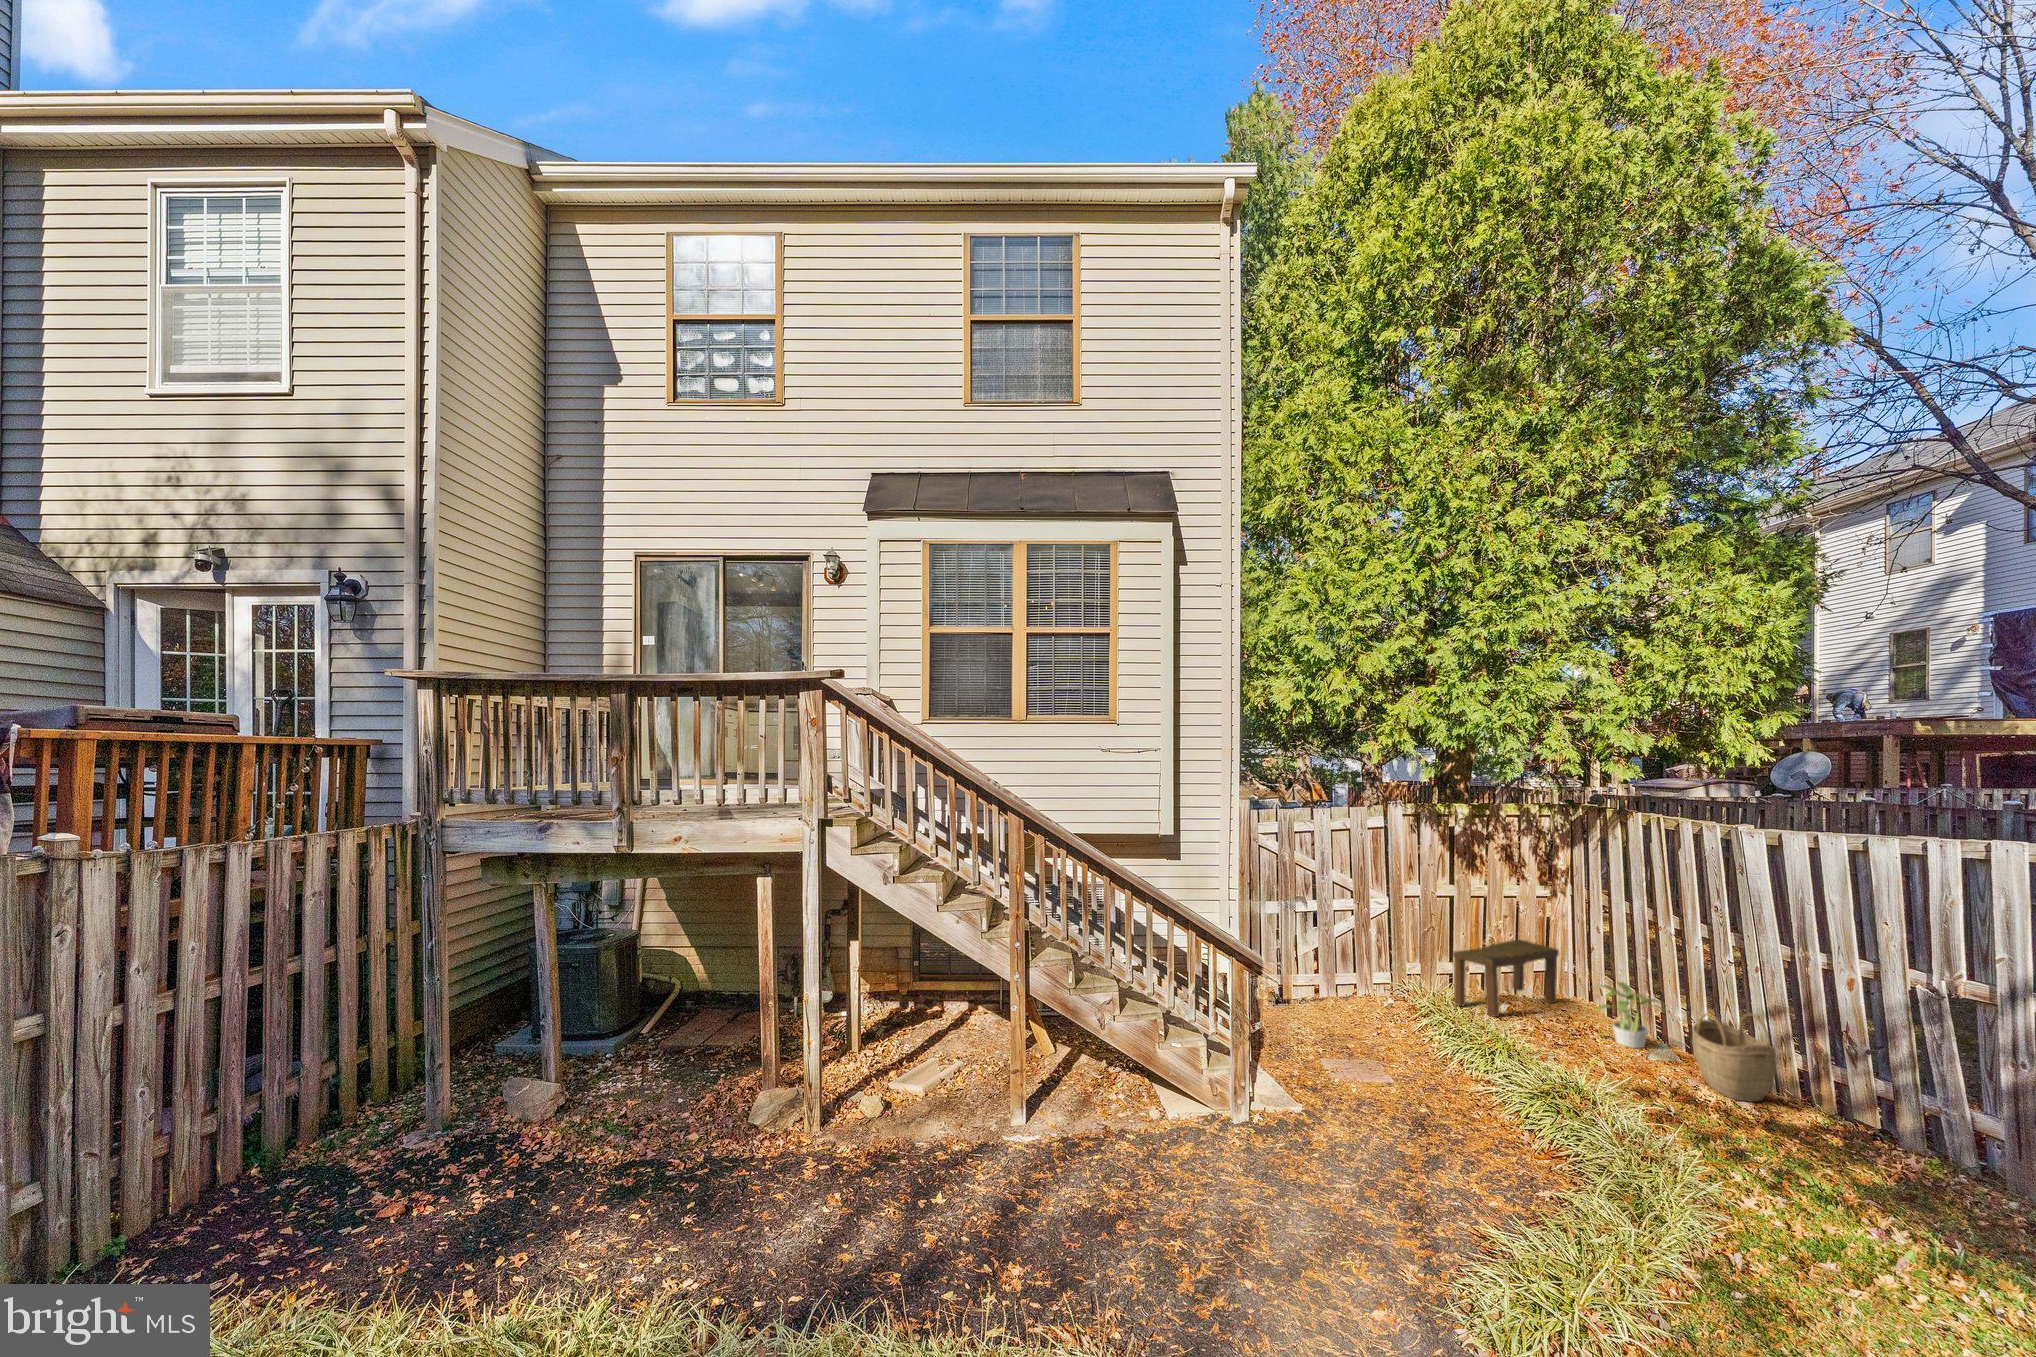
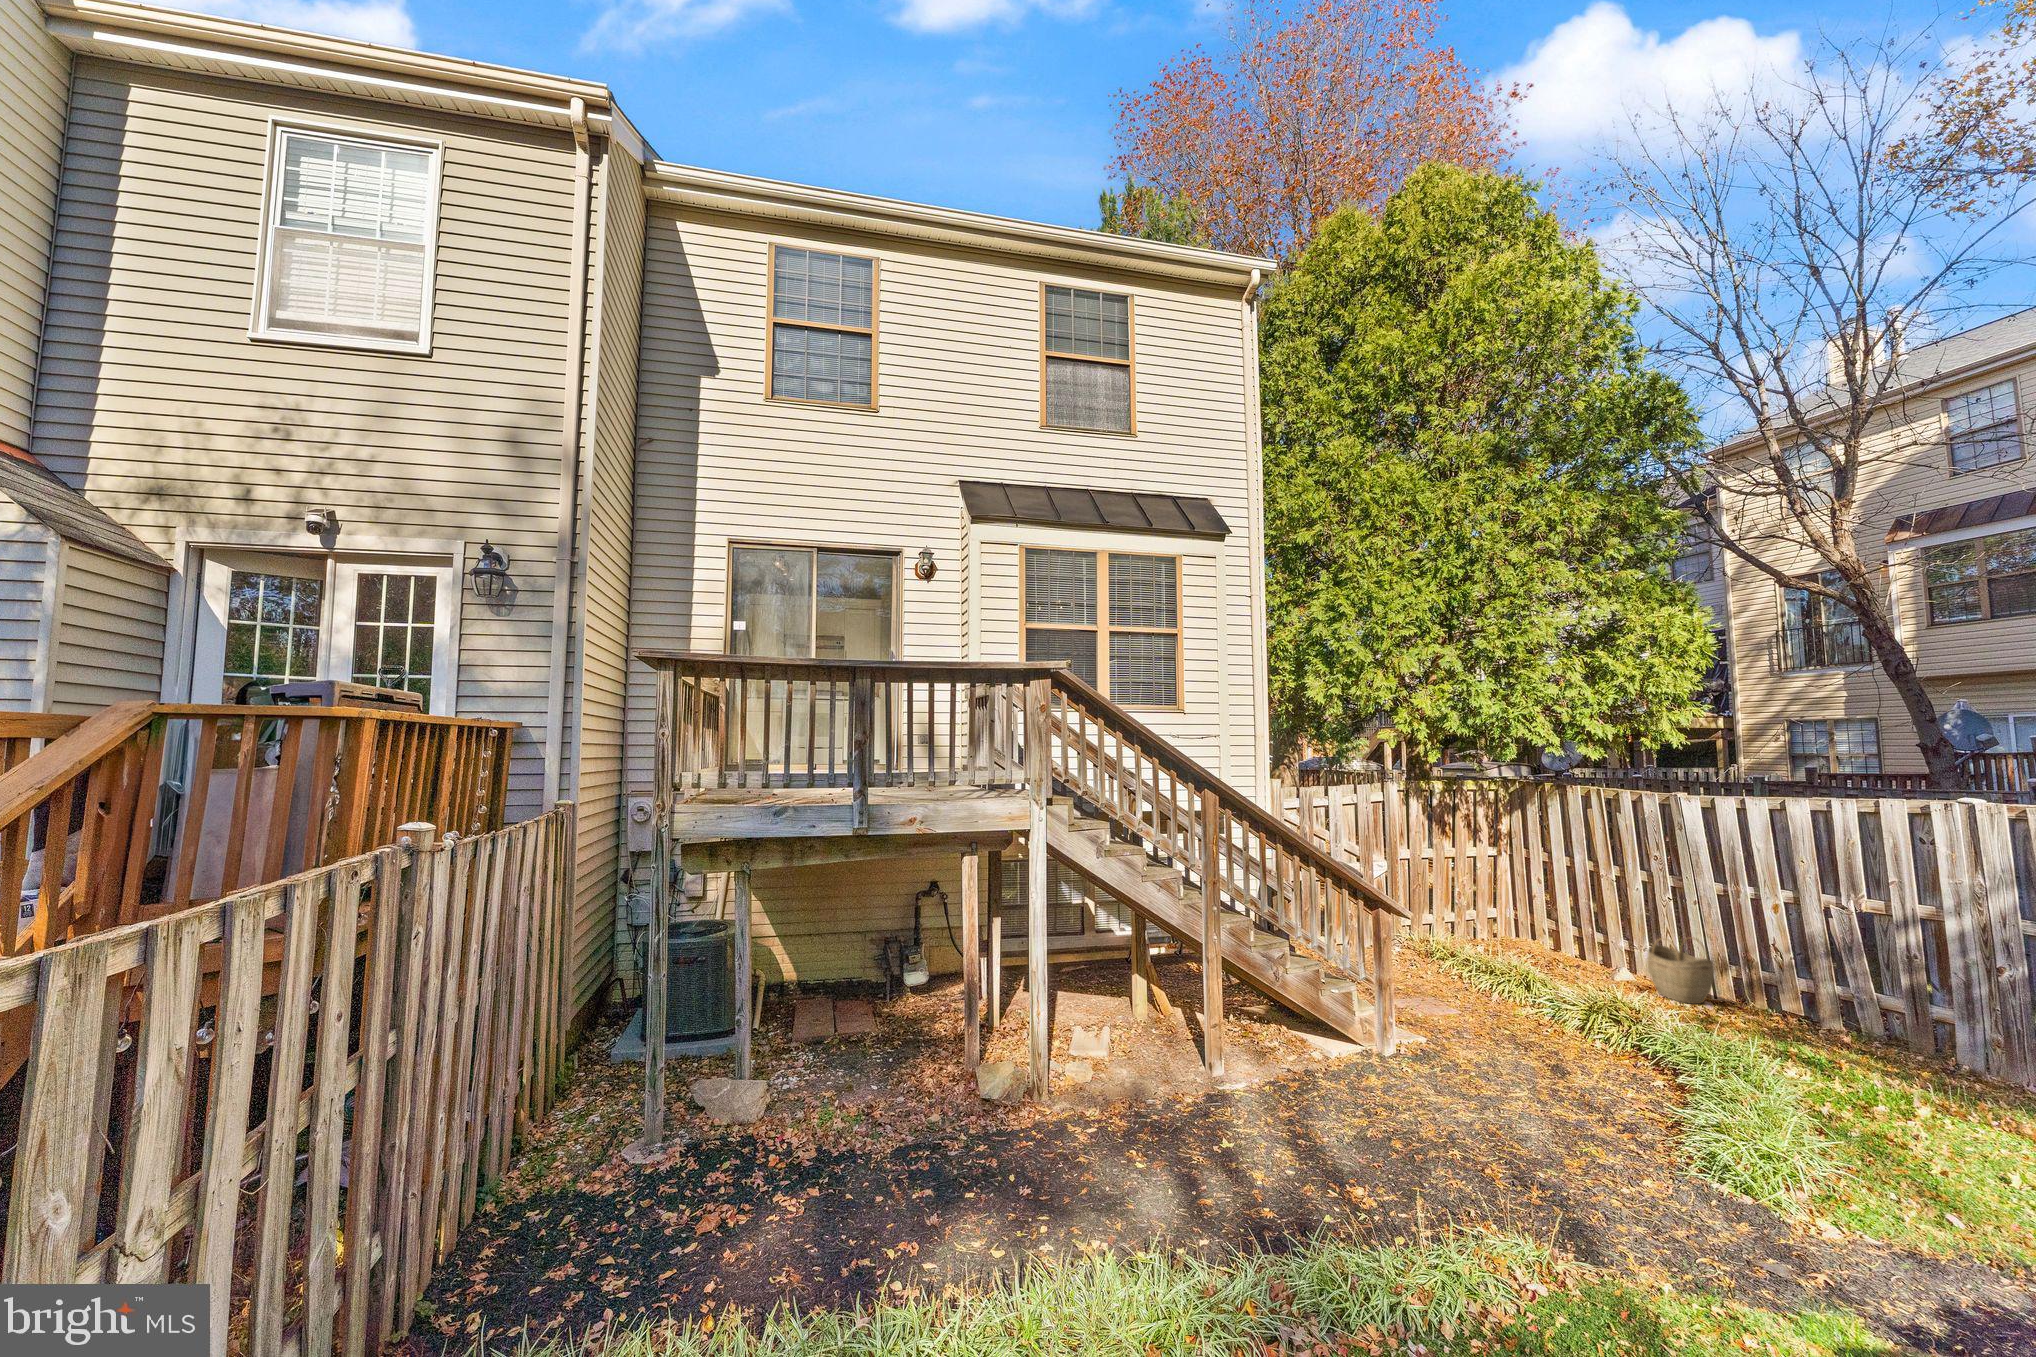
bench: present [1453,939,1559,1017] -> none [1439,894,1516,956]
potted plant: present [1597,982,1665,1048] -> none [1555,922,1619,973]

